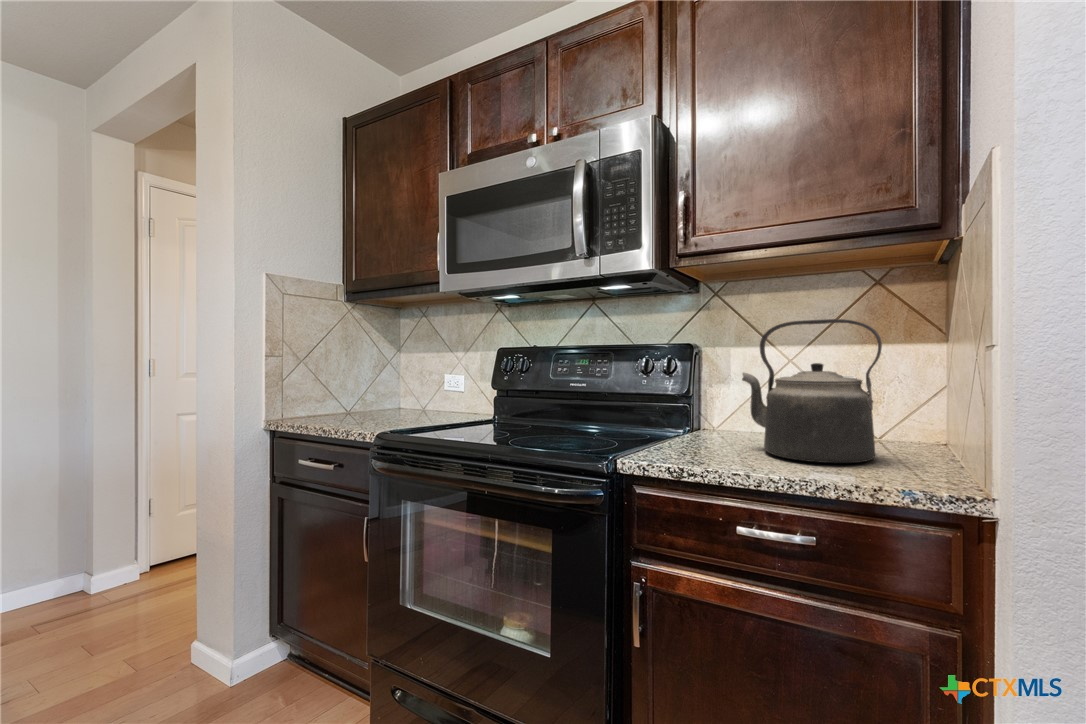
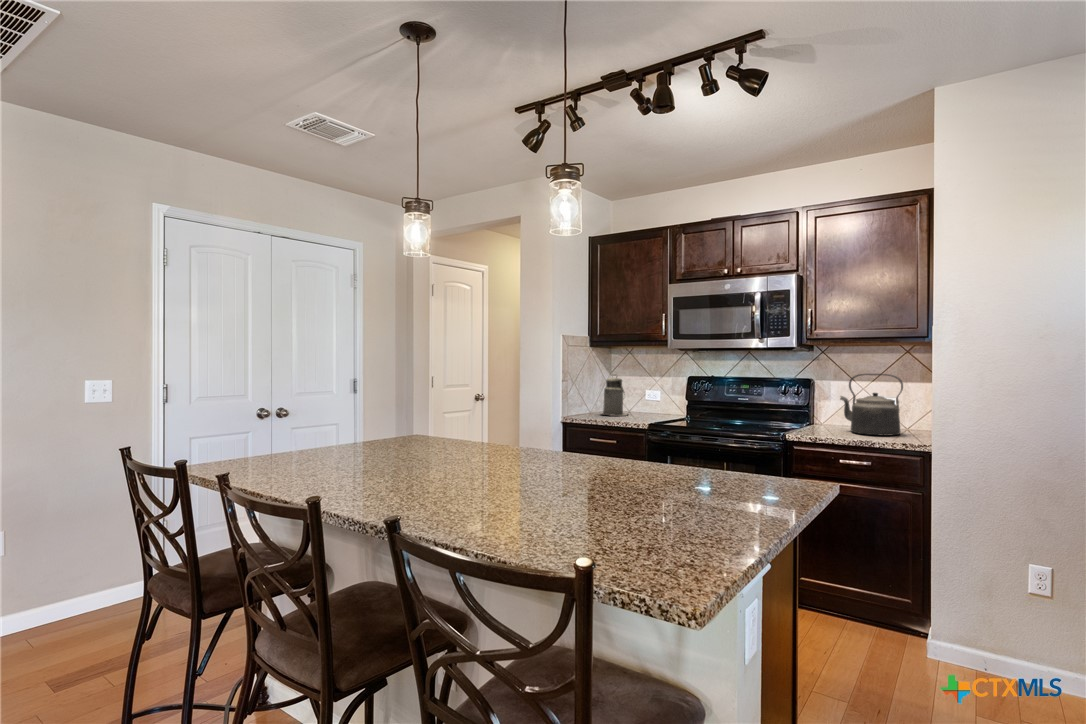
canister: none [355,346,406,416] -> present [602,377,628,416]

